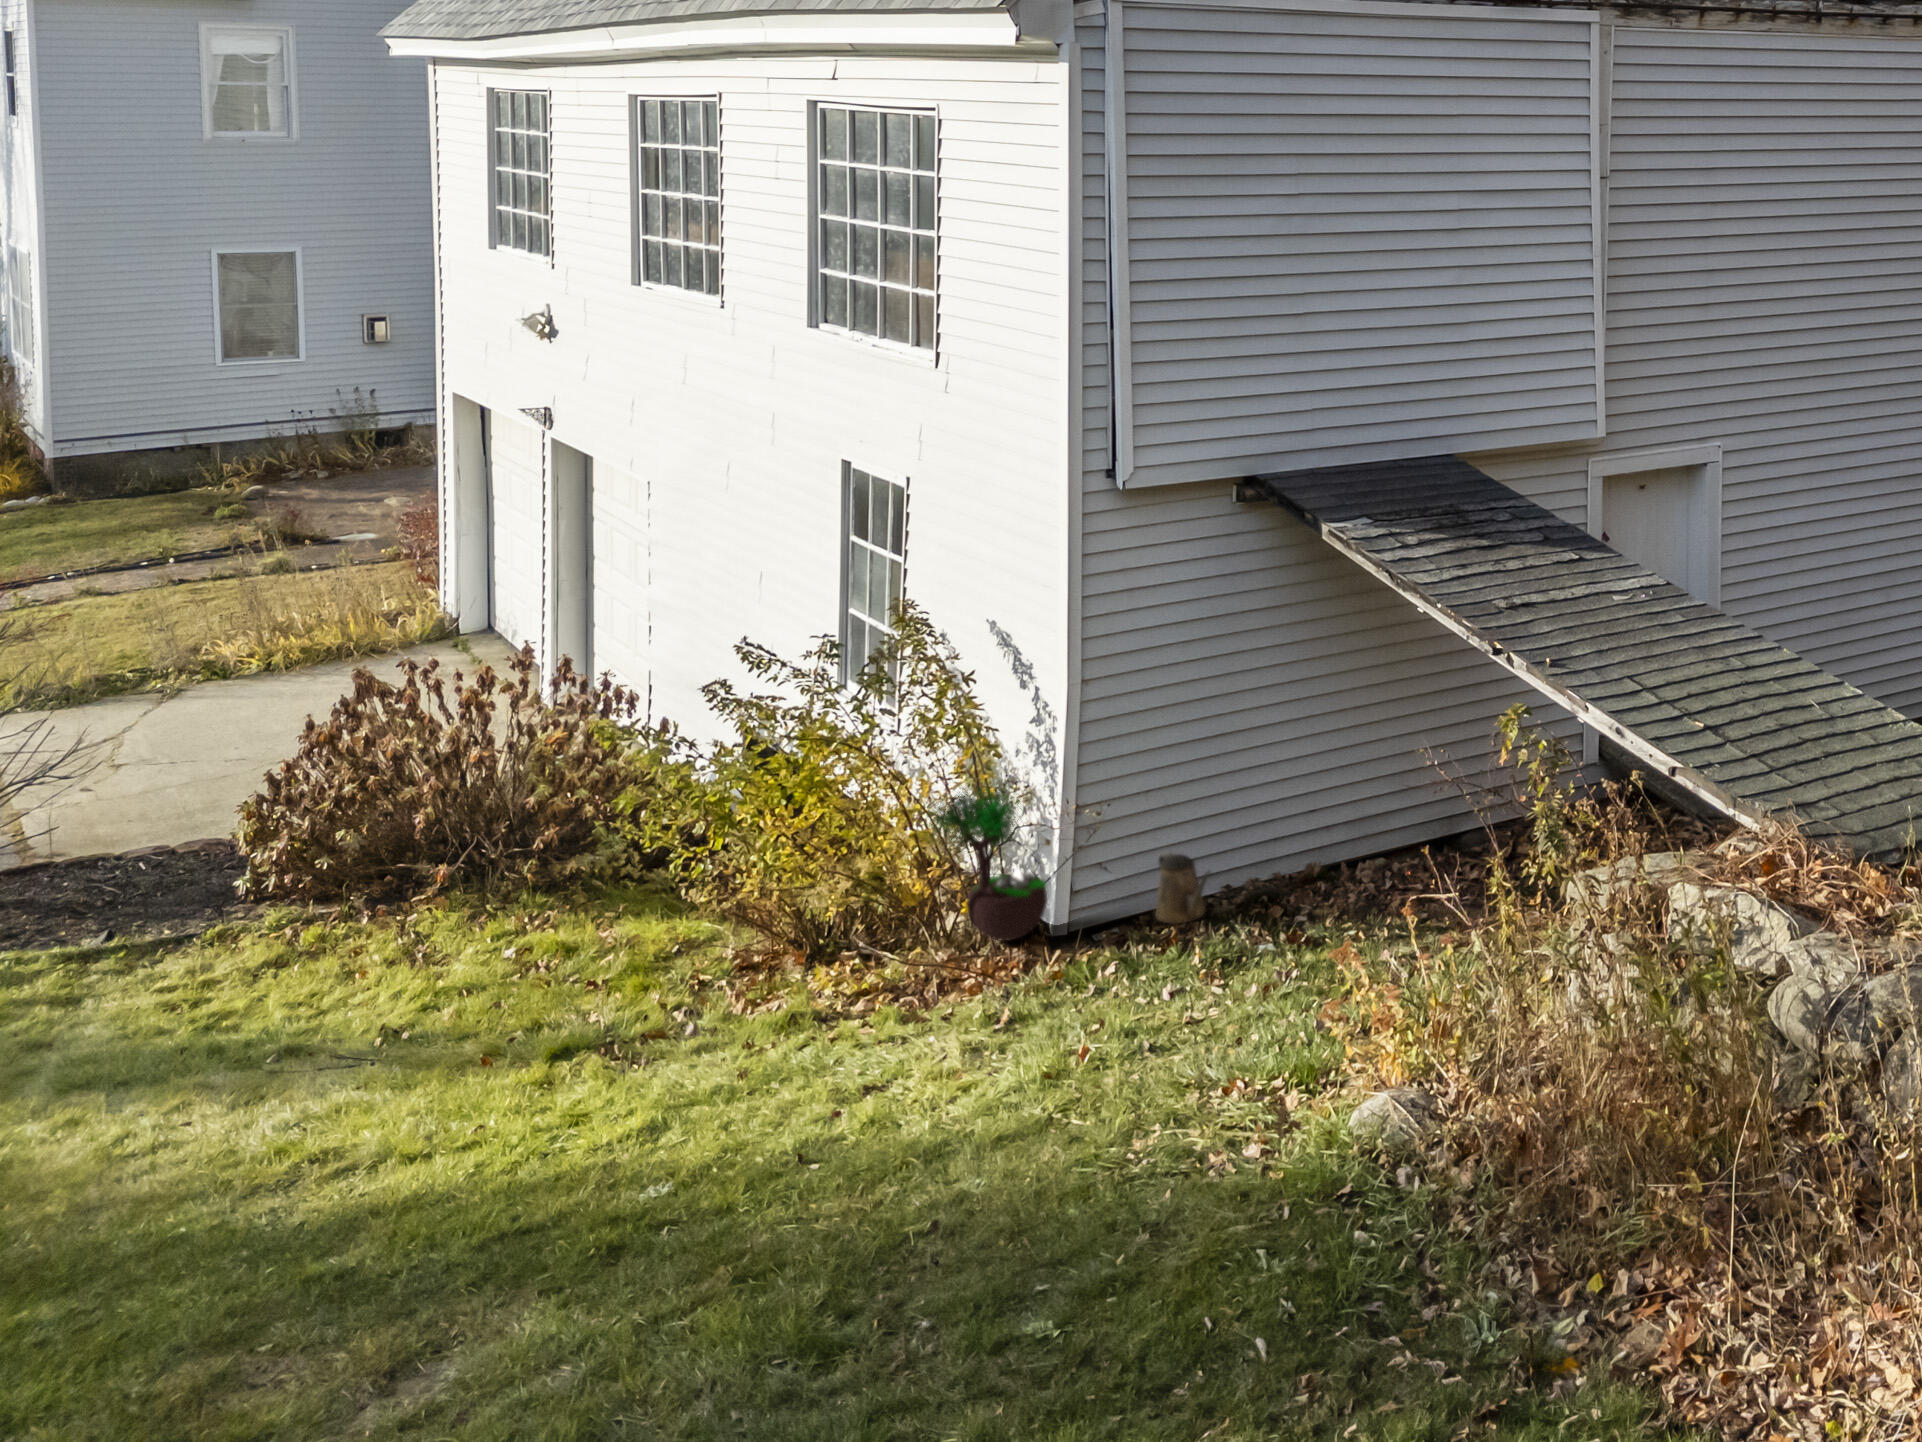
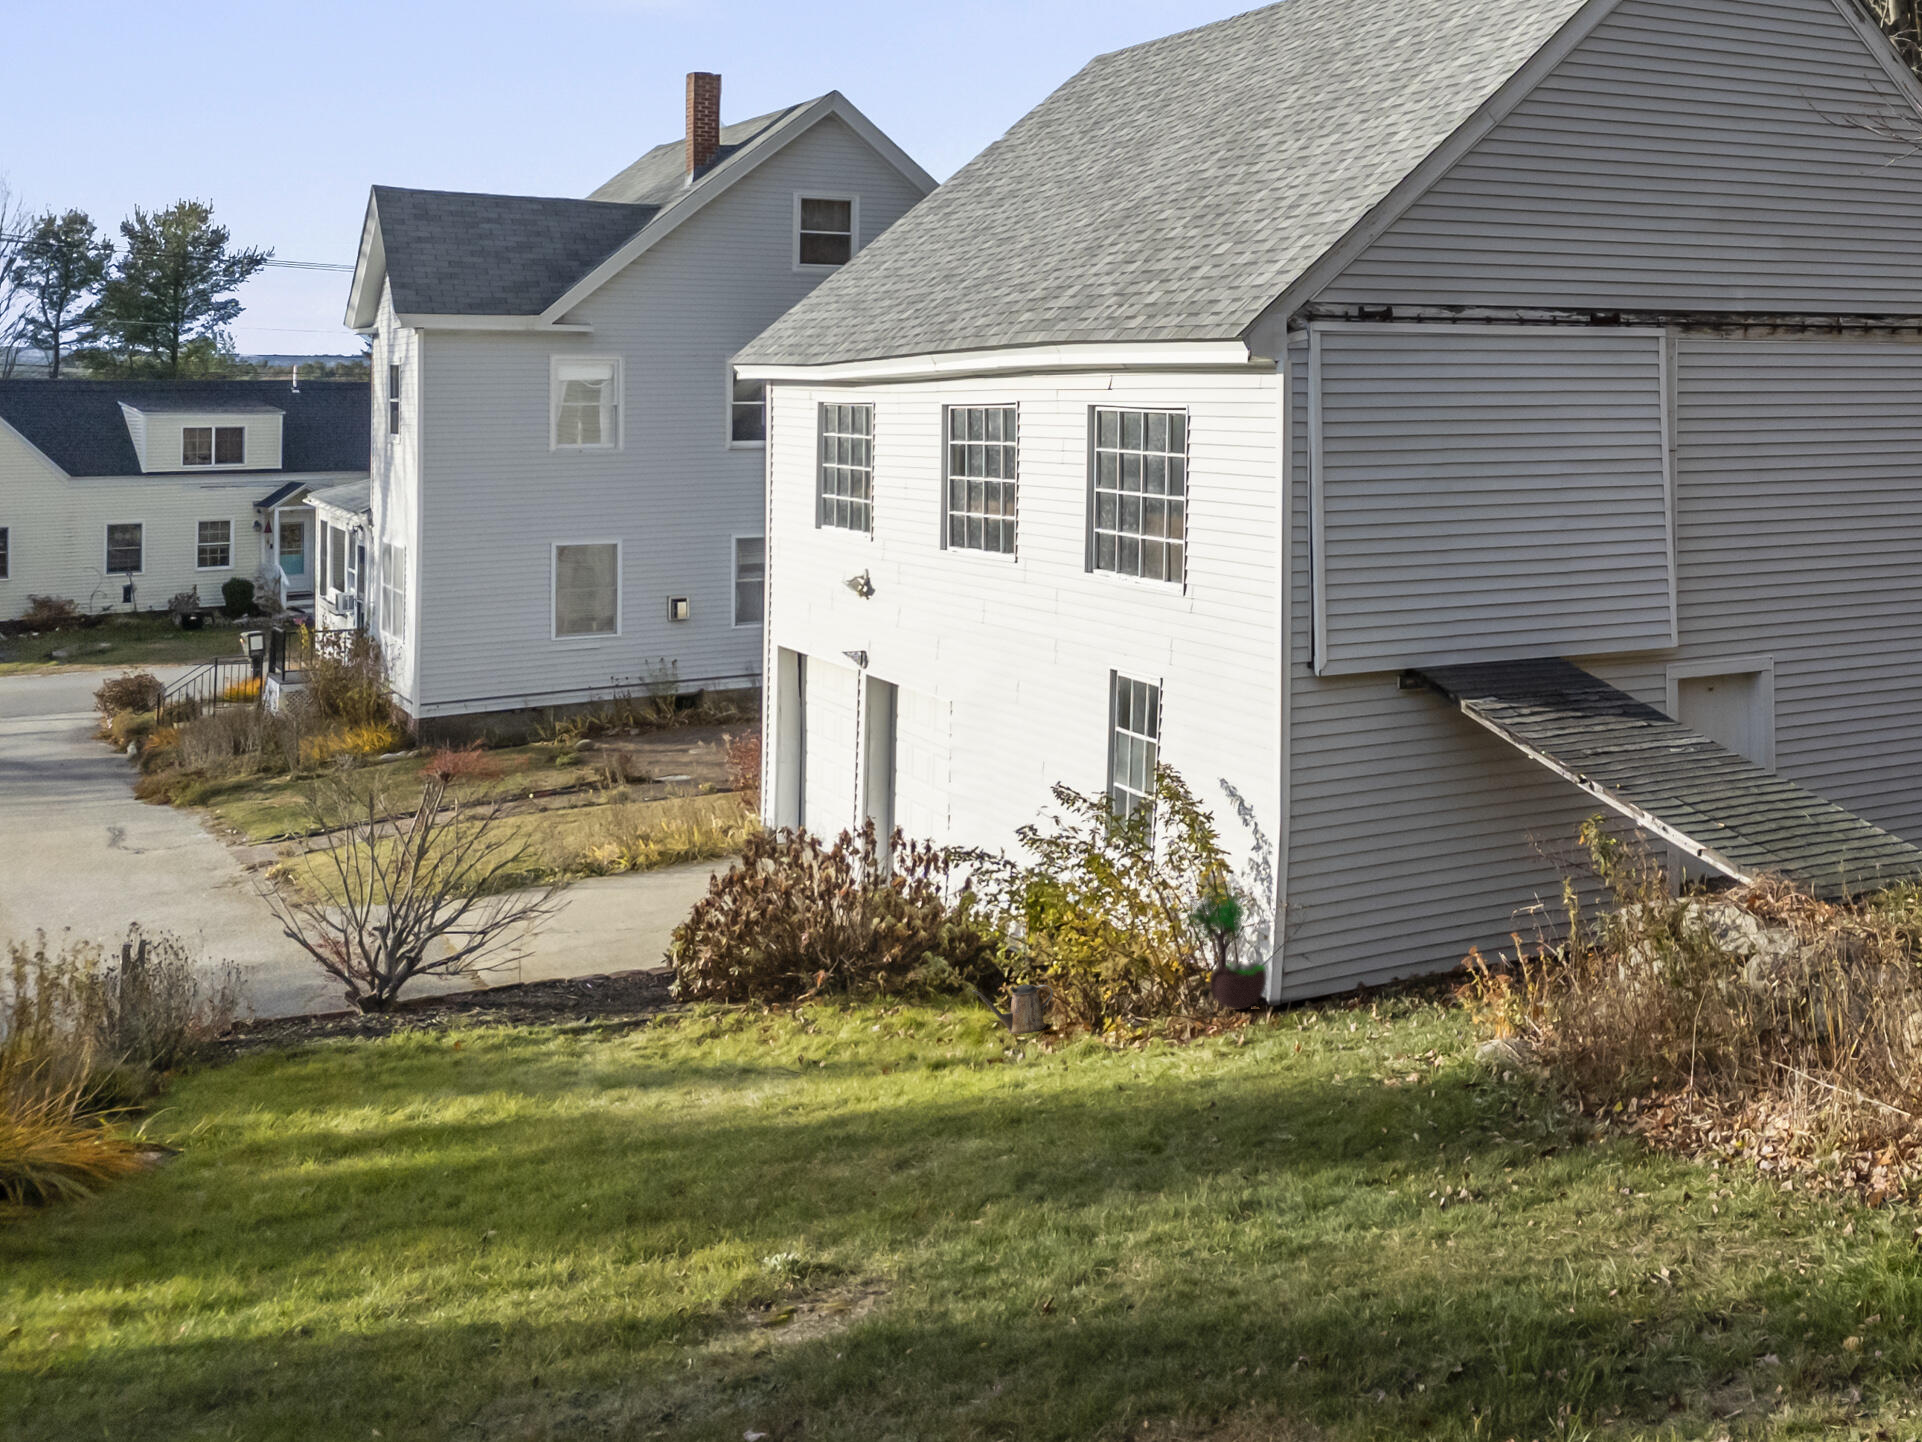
watering can: present [1155,852,1210,924] -> present [972,984,1053,1034]

